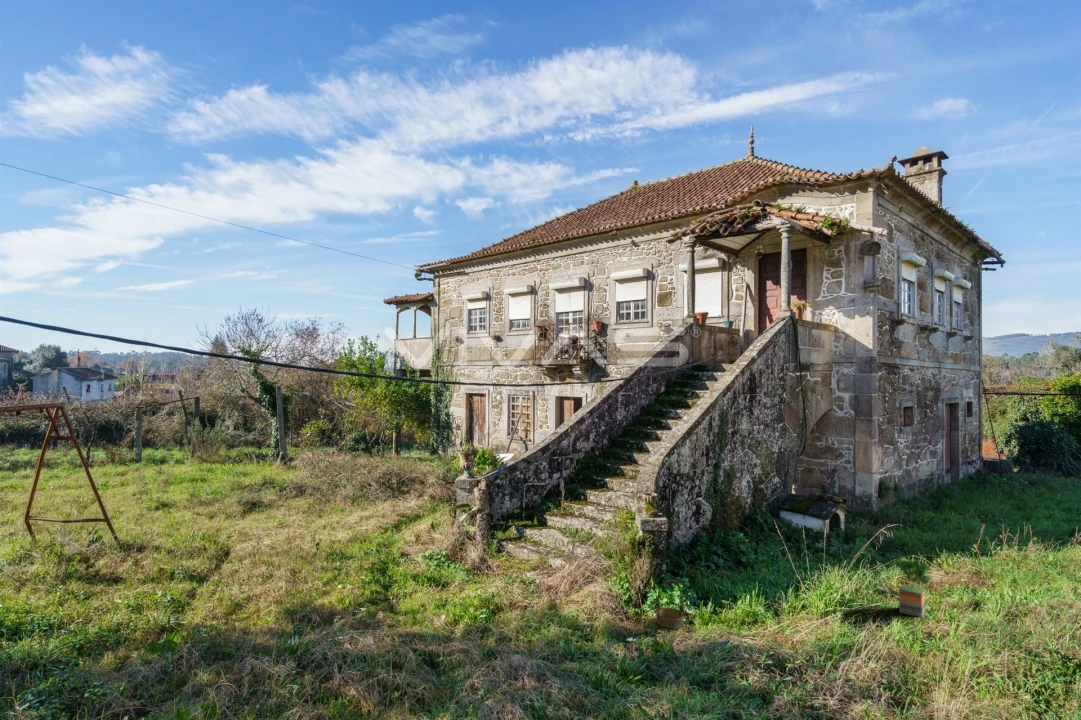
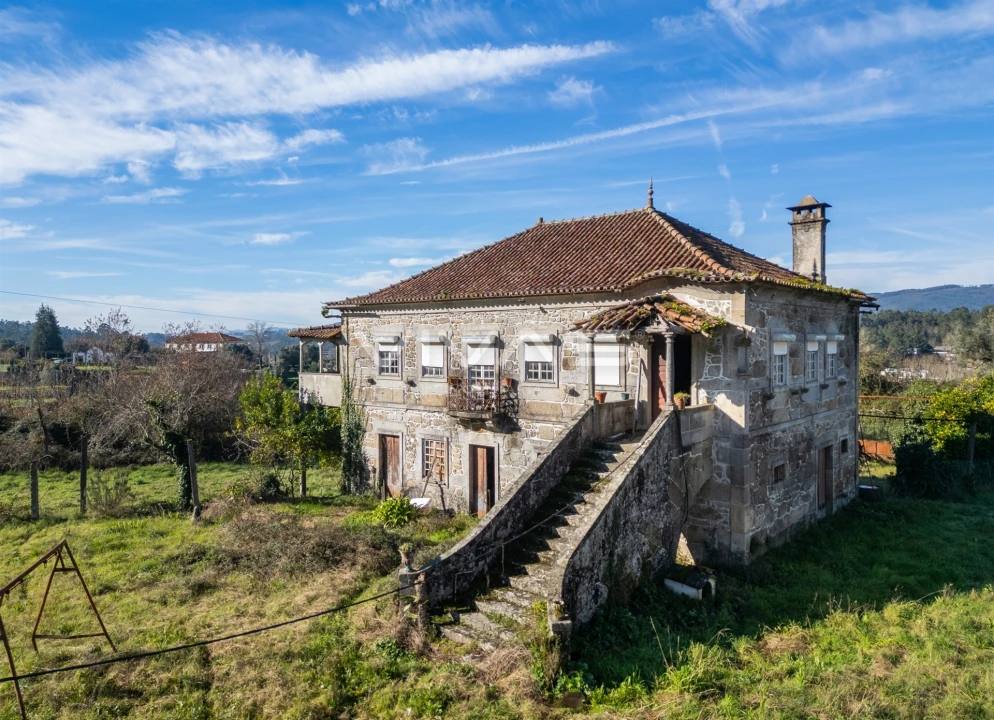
potted tree: present [894,559,933,617] -> none [730,644,756,688]

